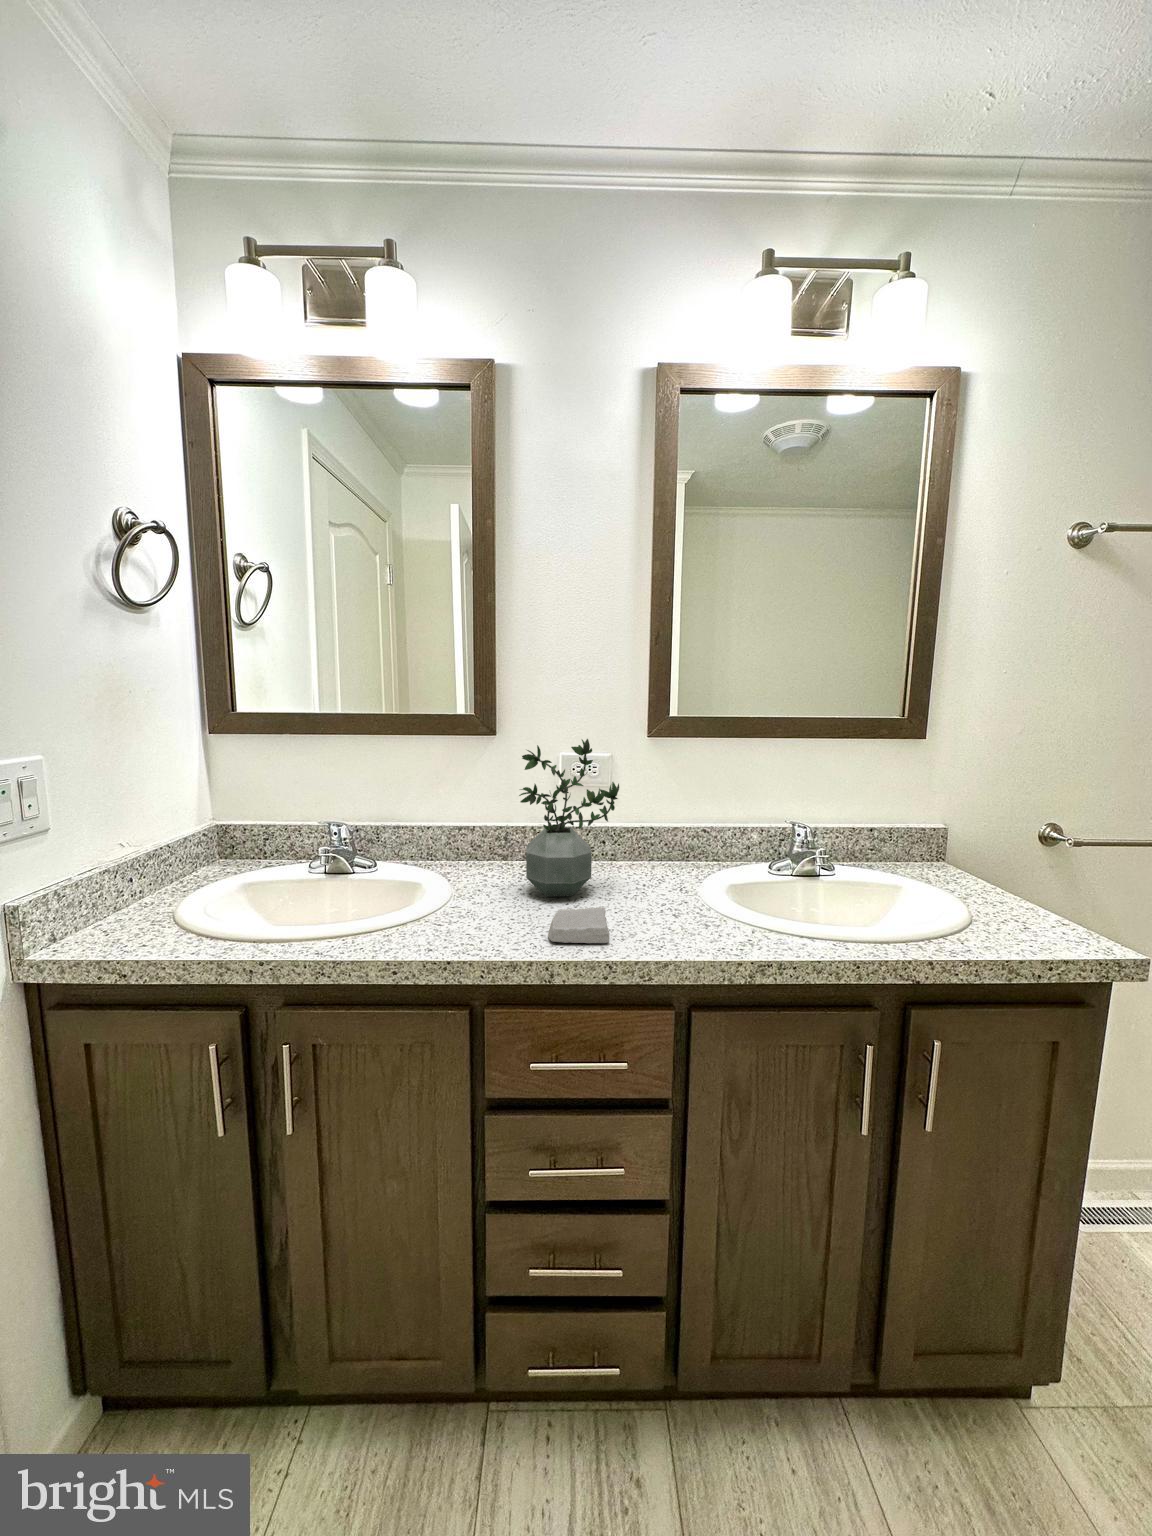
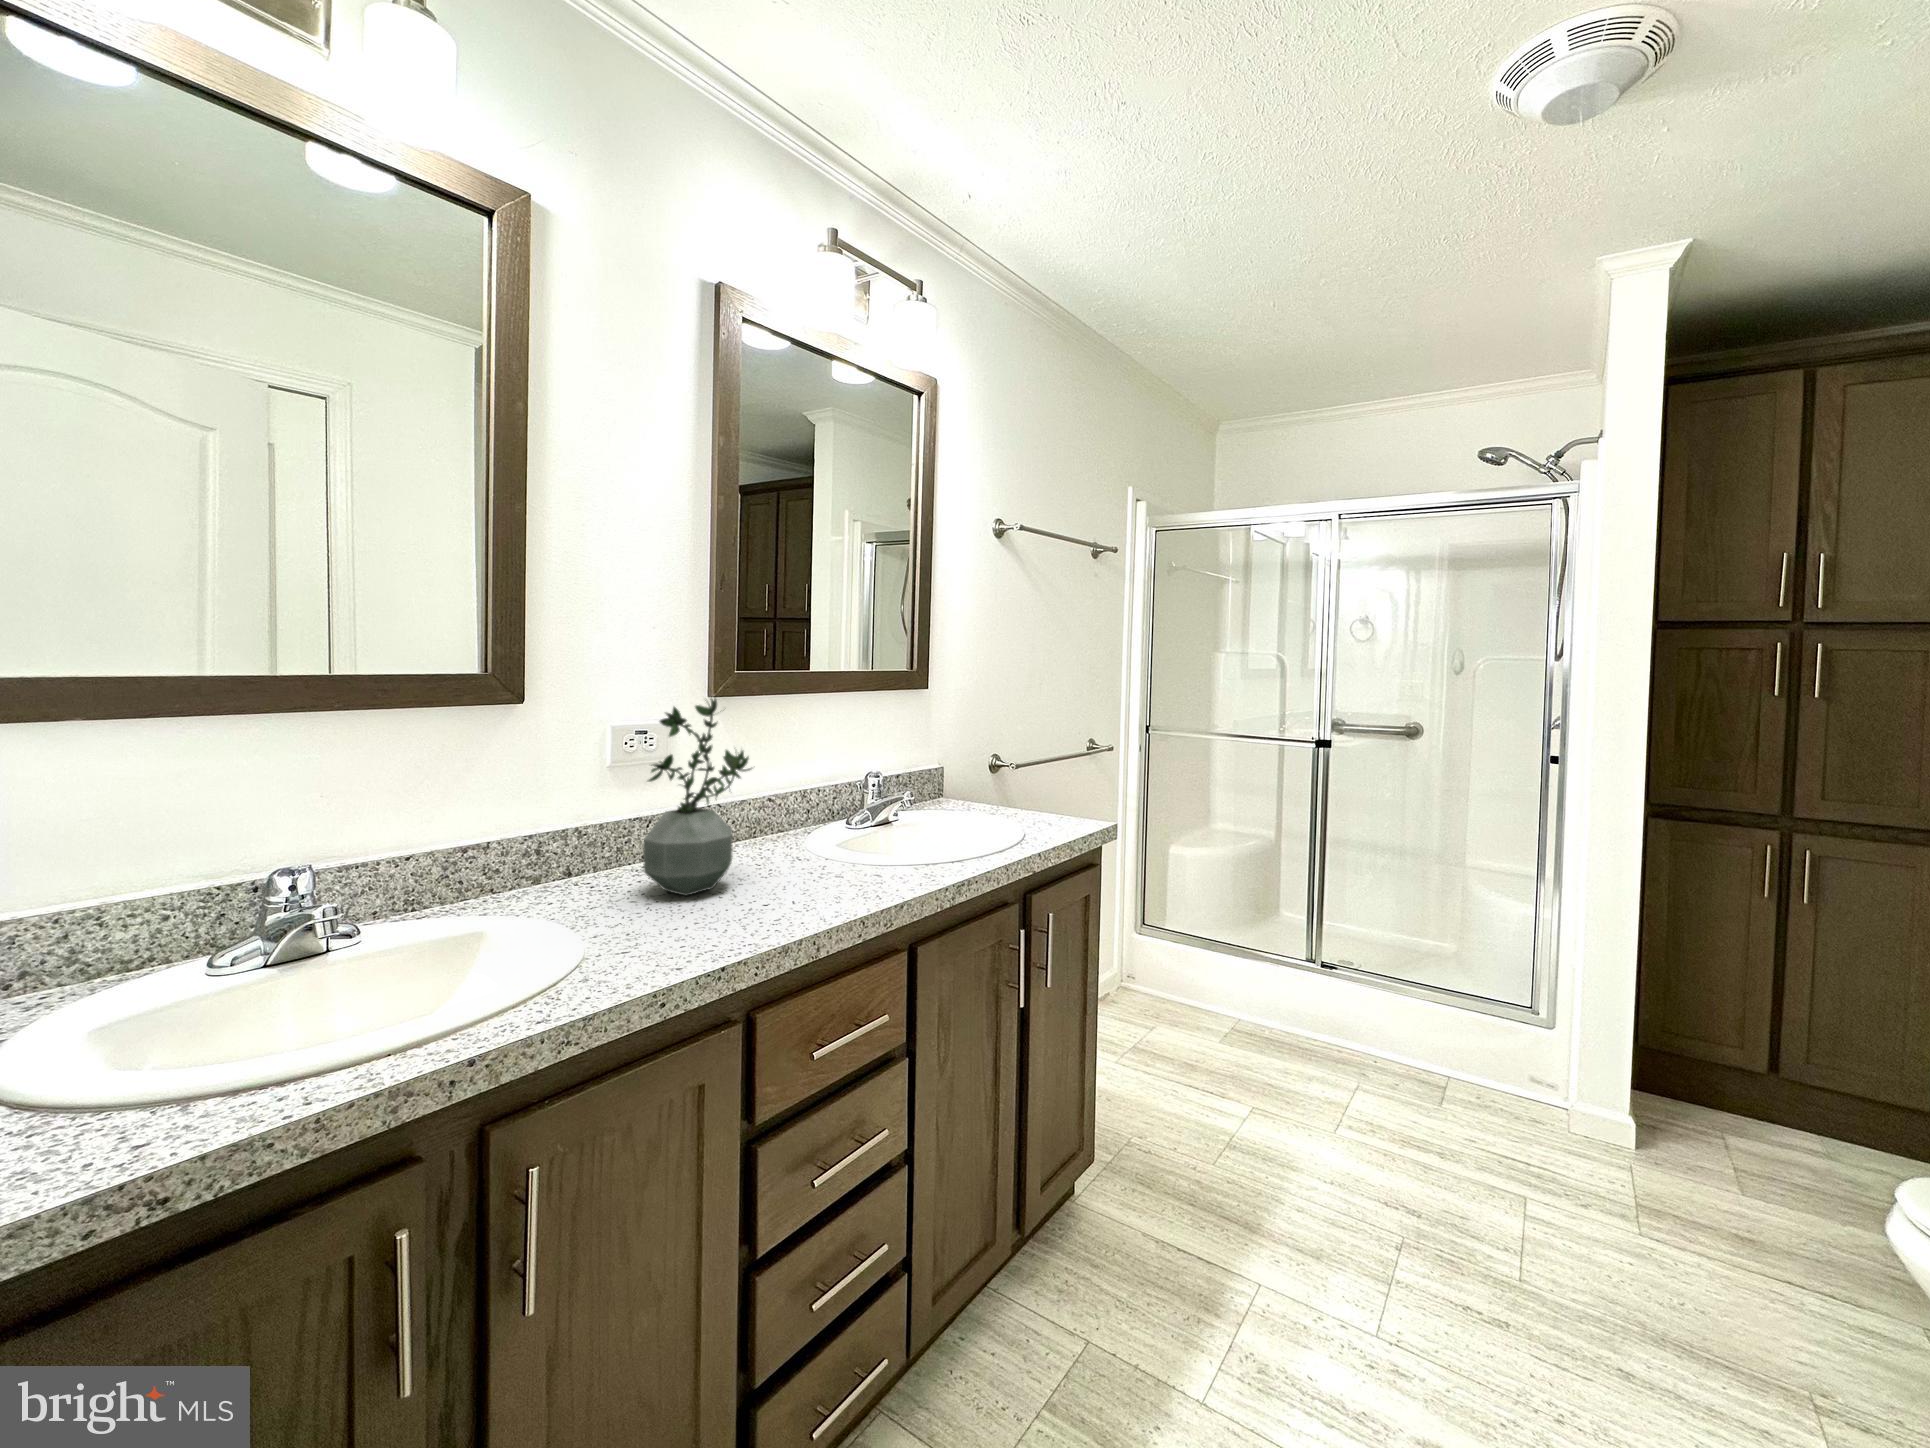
soap bar: present [548,907,610,943] -> none [771,874,842,919]

